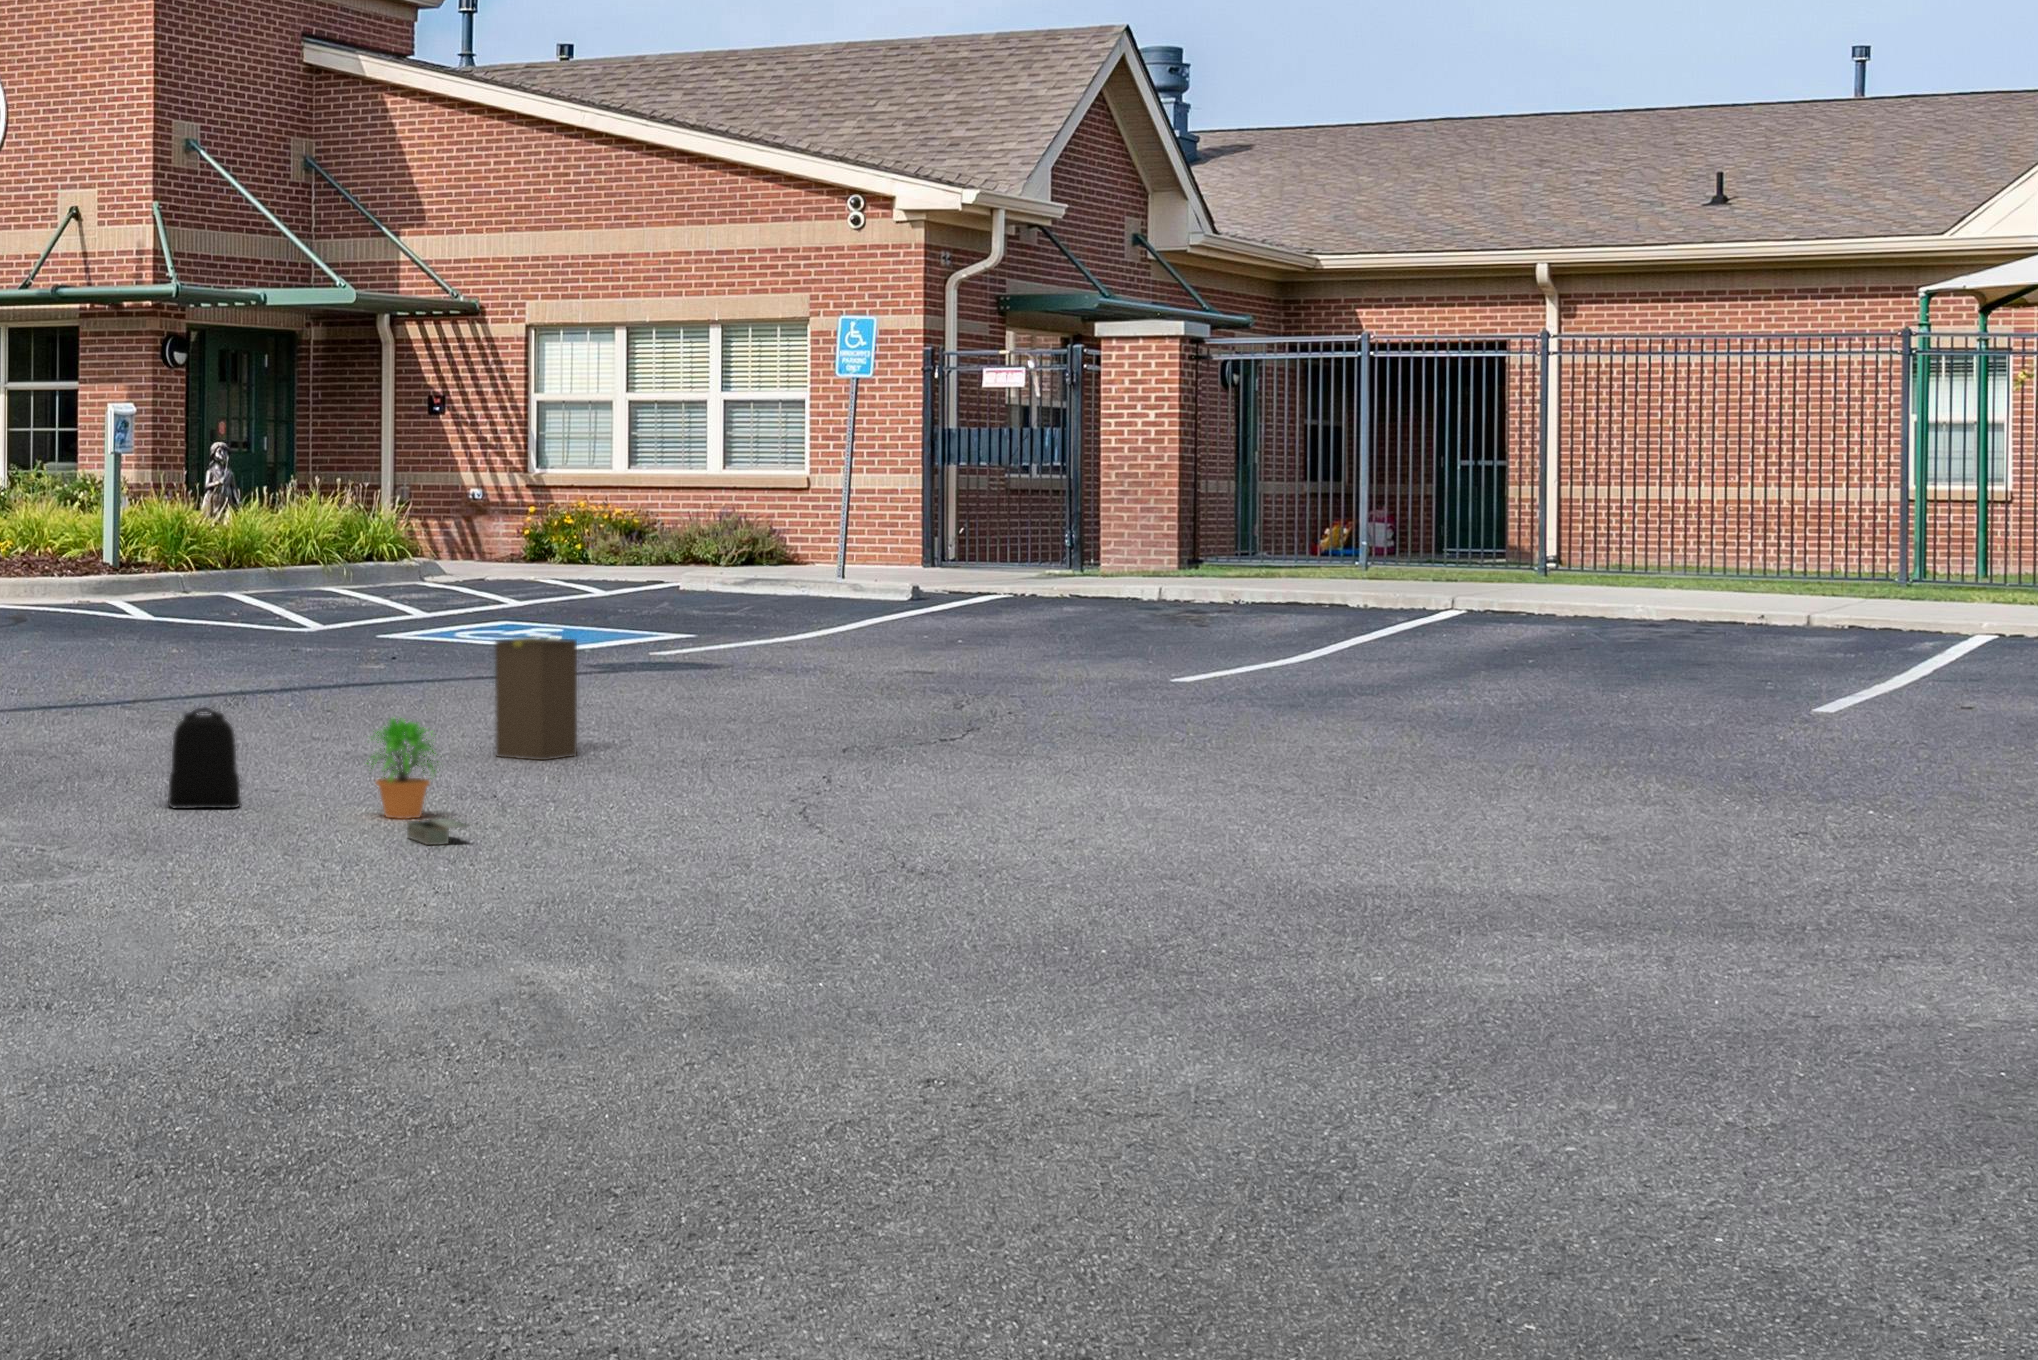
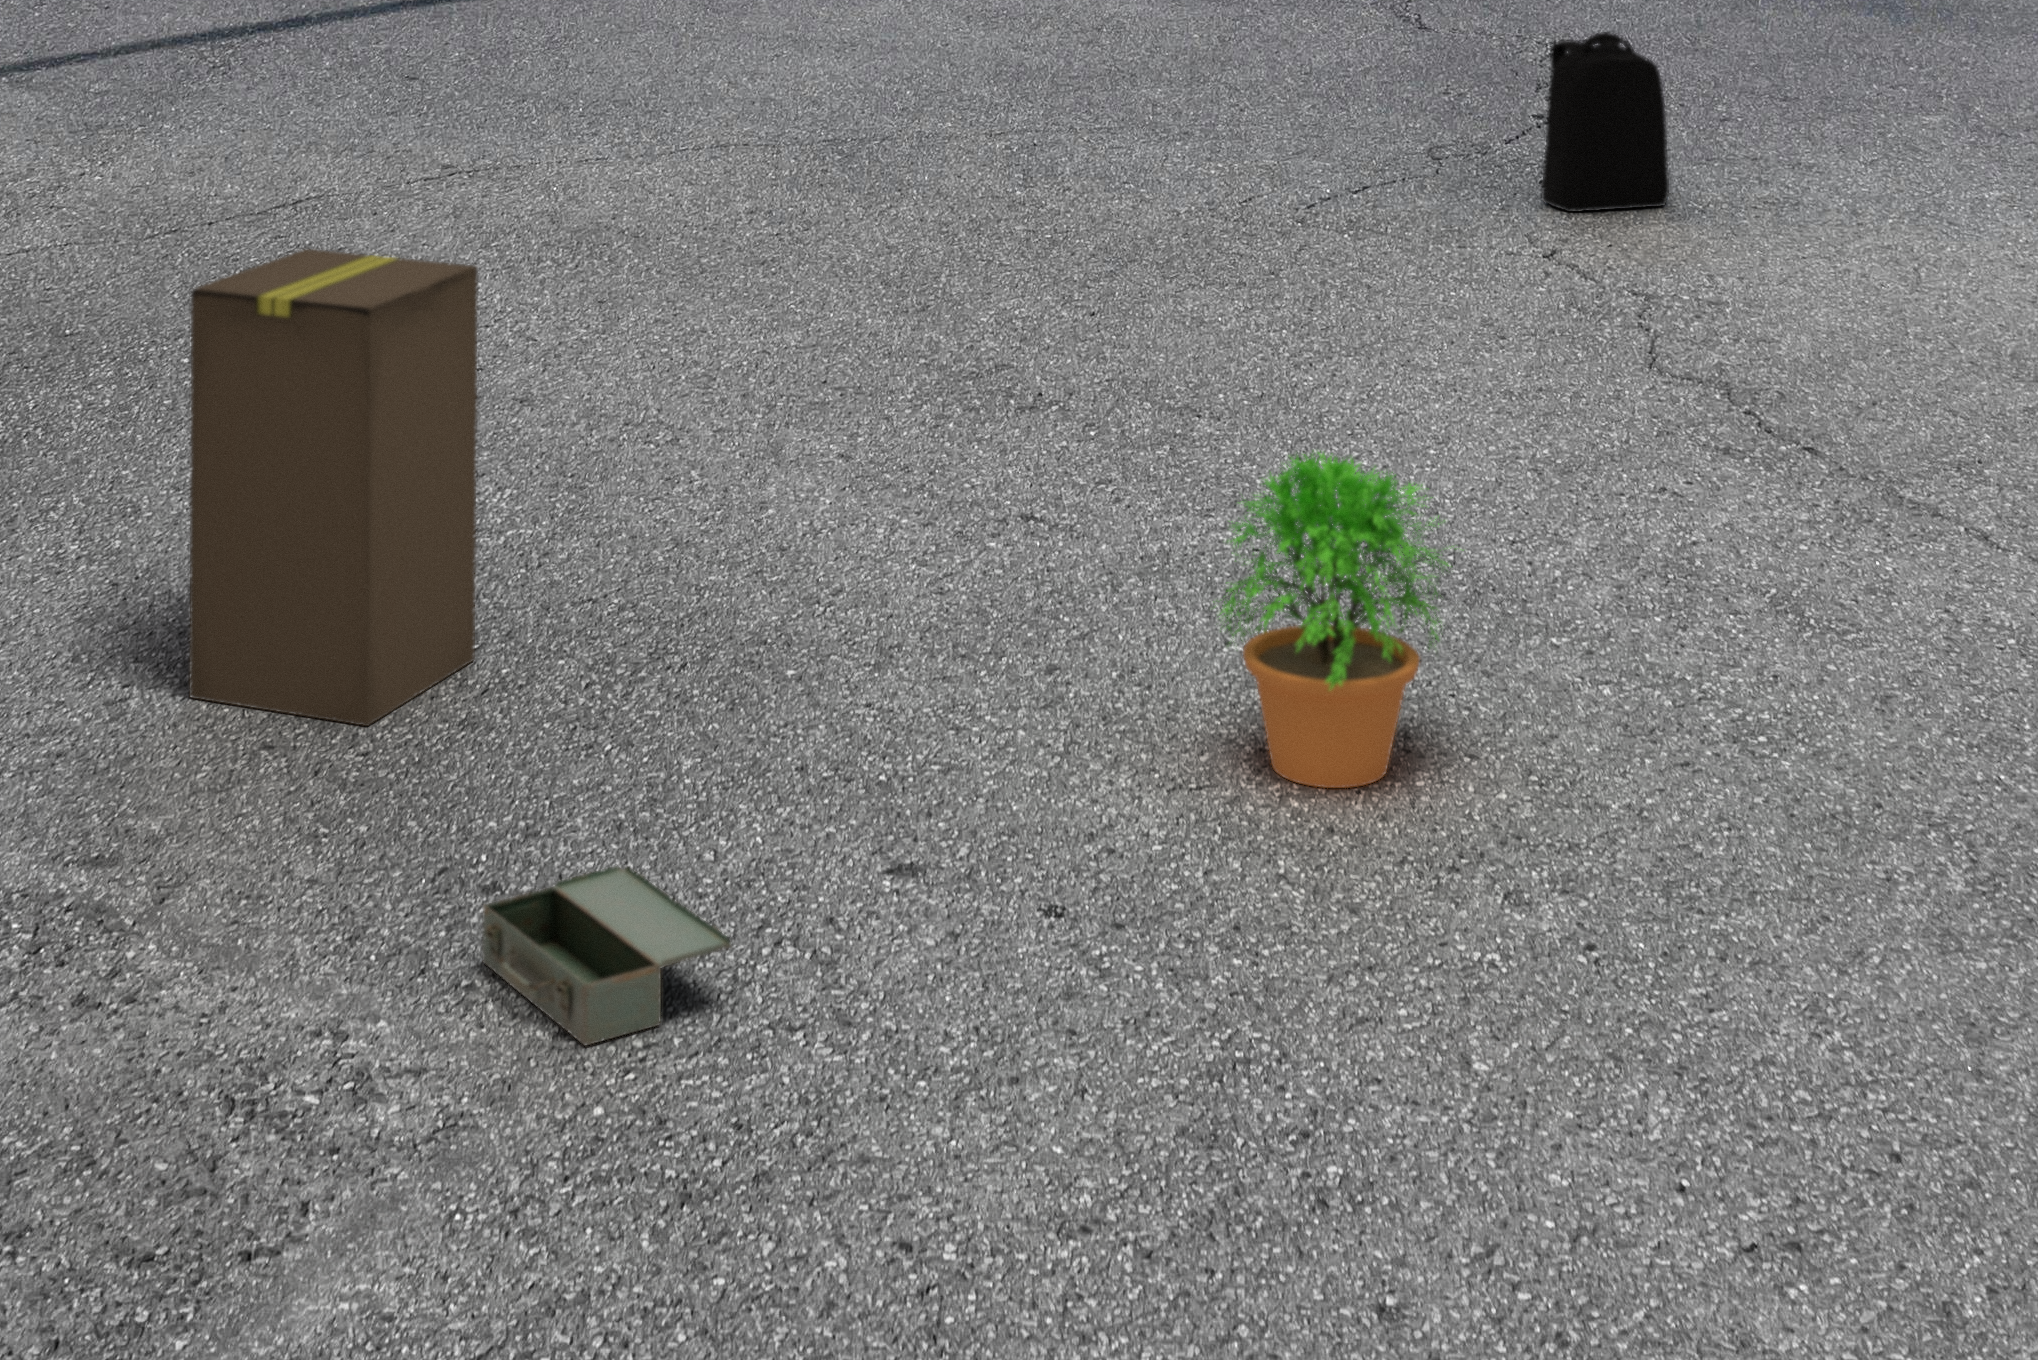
cardboard box: present [495,637,577,760] -> present [189,249,478,726]
backpack: present [168,708,241,808] -> present [1541,32,1669,212]
toolbox: present [407,819,467,845] -> present [482,866,731,1045]

